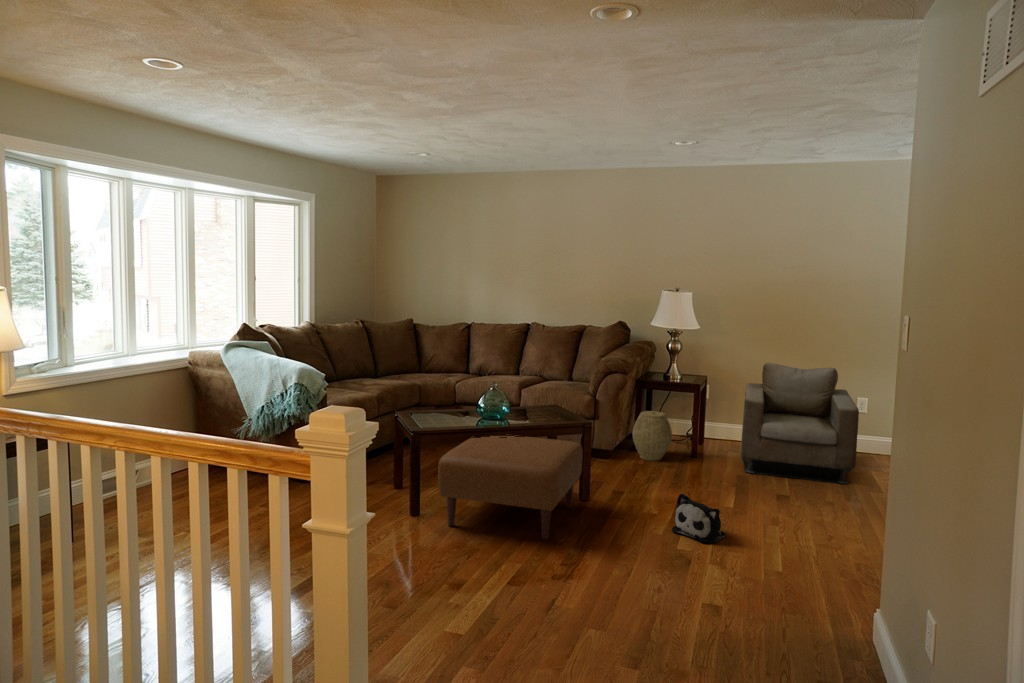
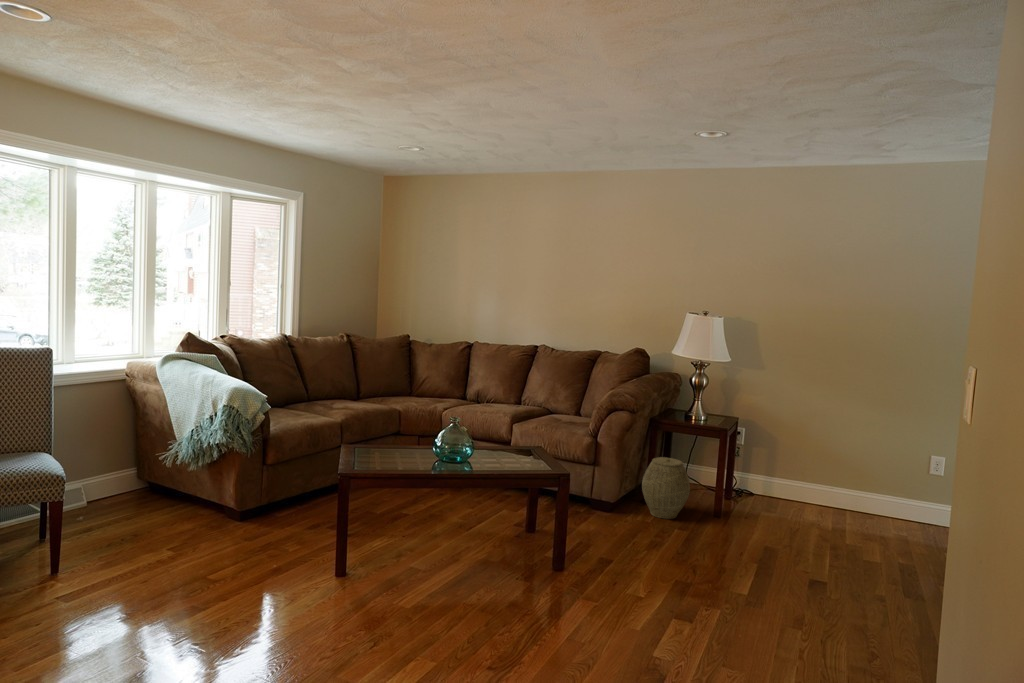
armchair: present [741,363,859,484] -> none [756,406,929,570]
ottoman: present [438,435,583,540] -> none [363,478,558,631]
plush toy: present [672,493,726,543] -> none [662,580,734,654]

